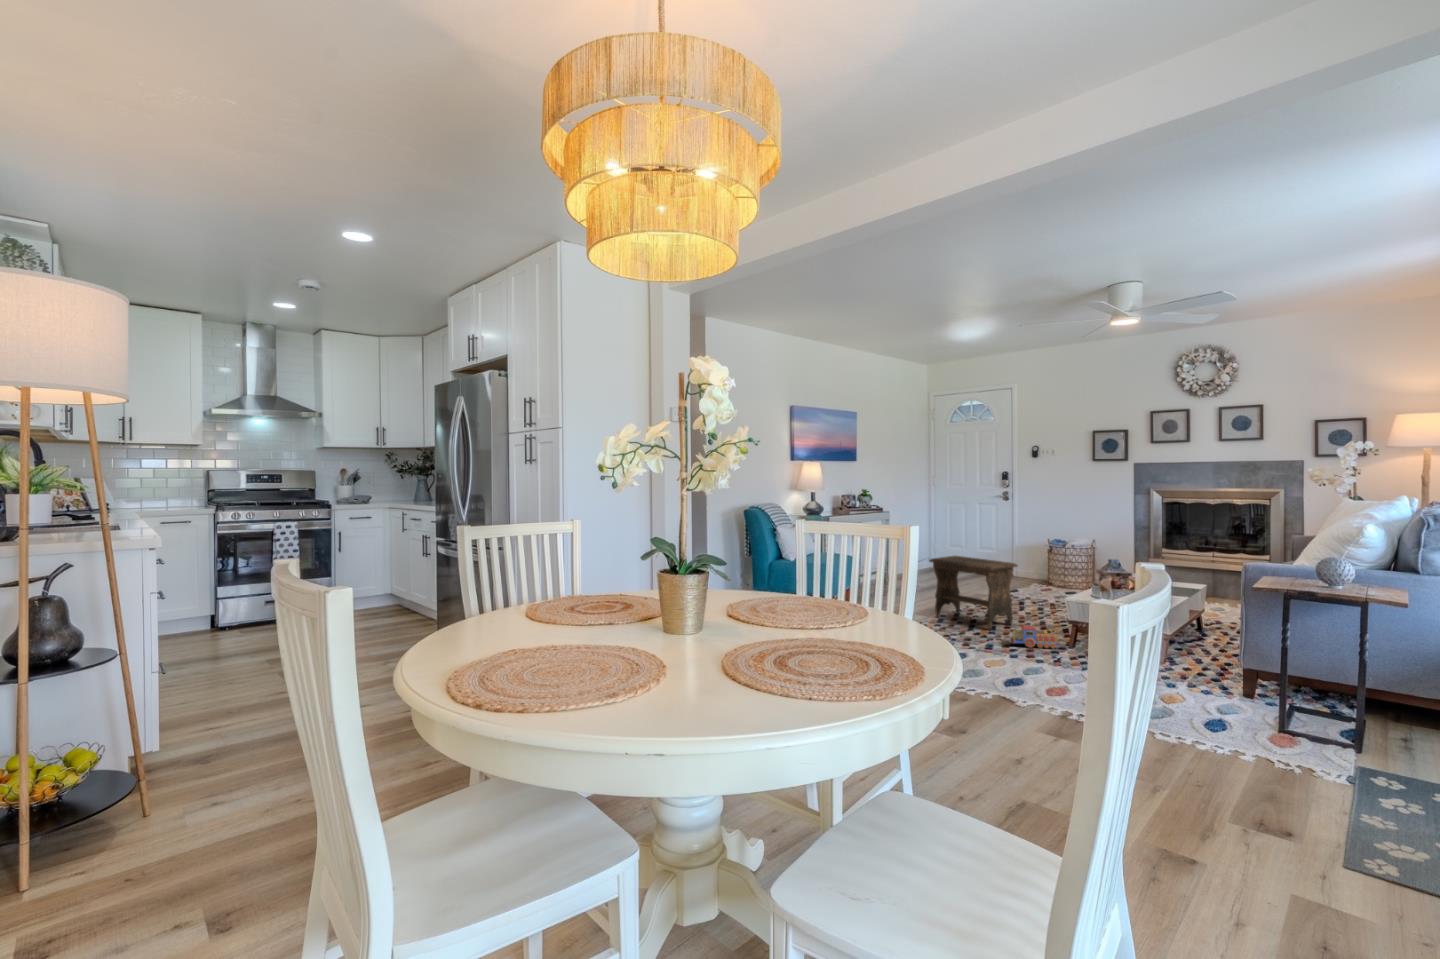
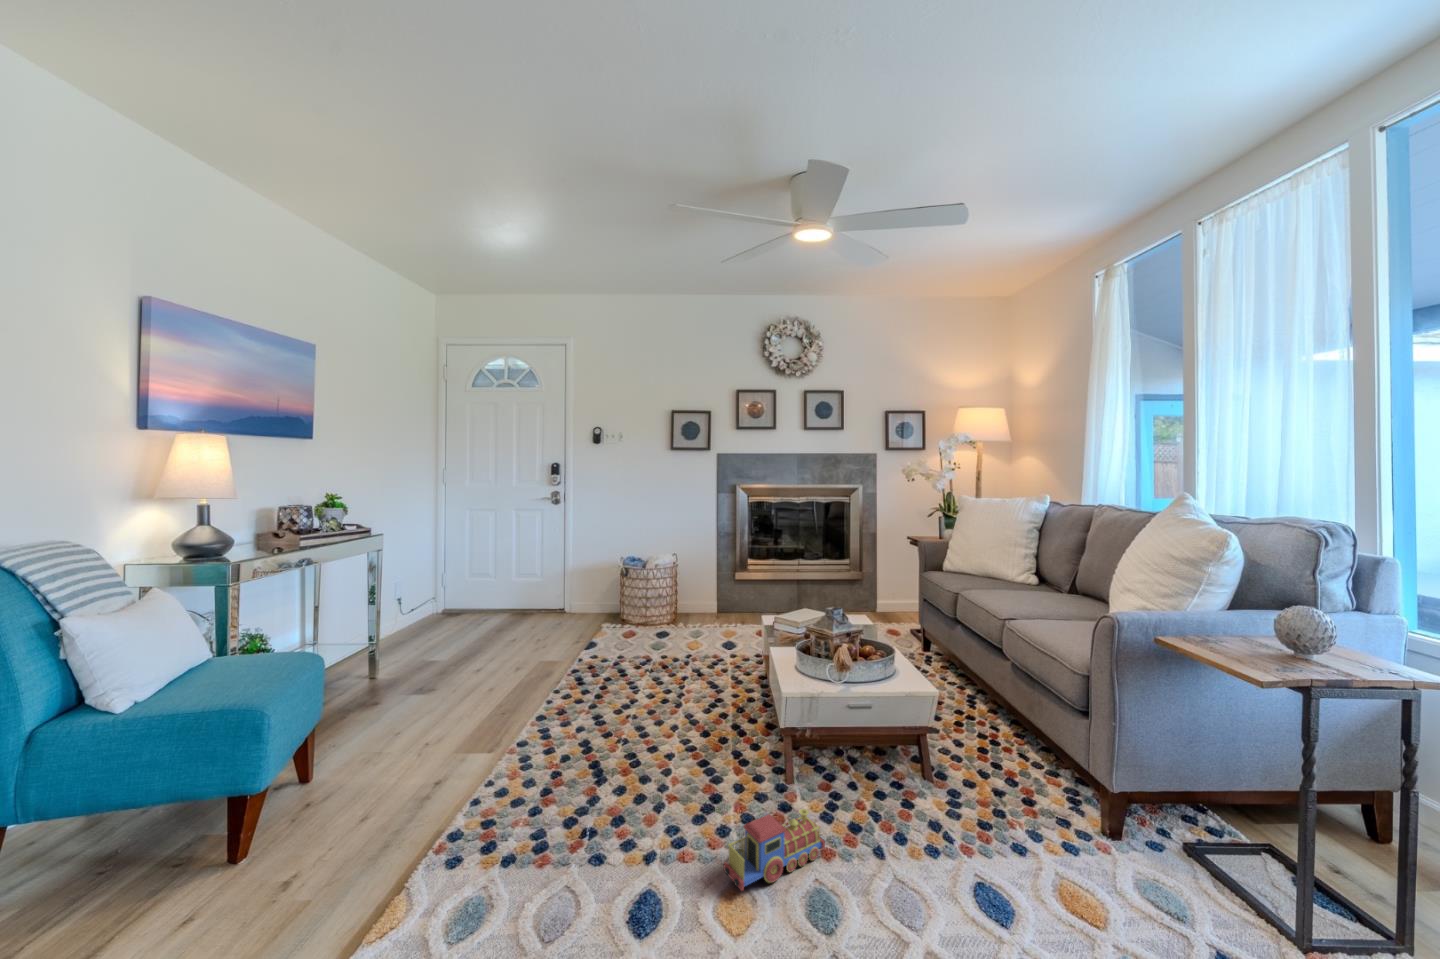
footstool: present [929,556,1017,630] -> none [473,629,673,817]

